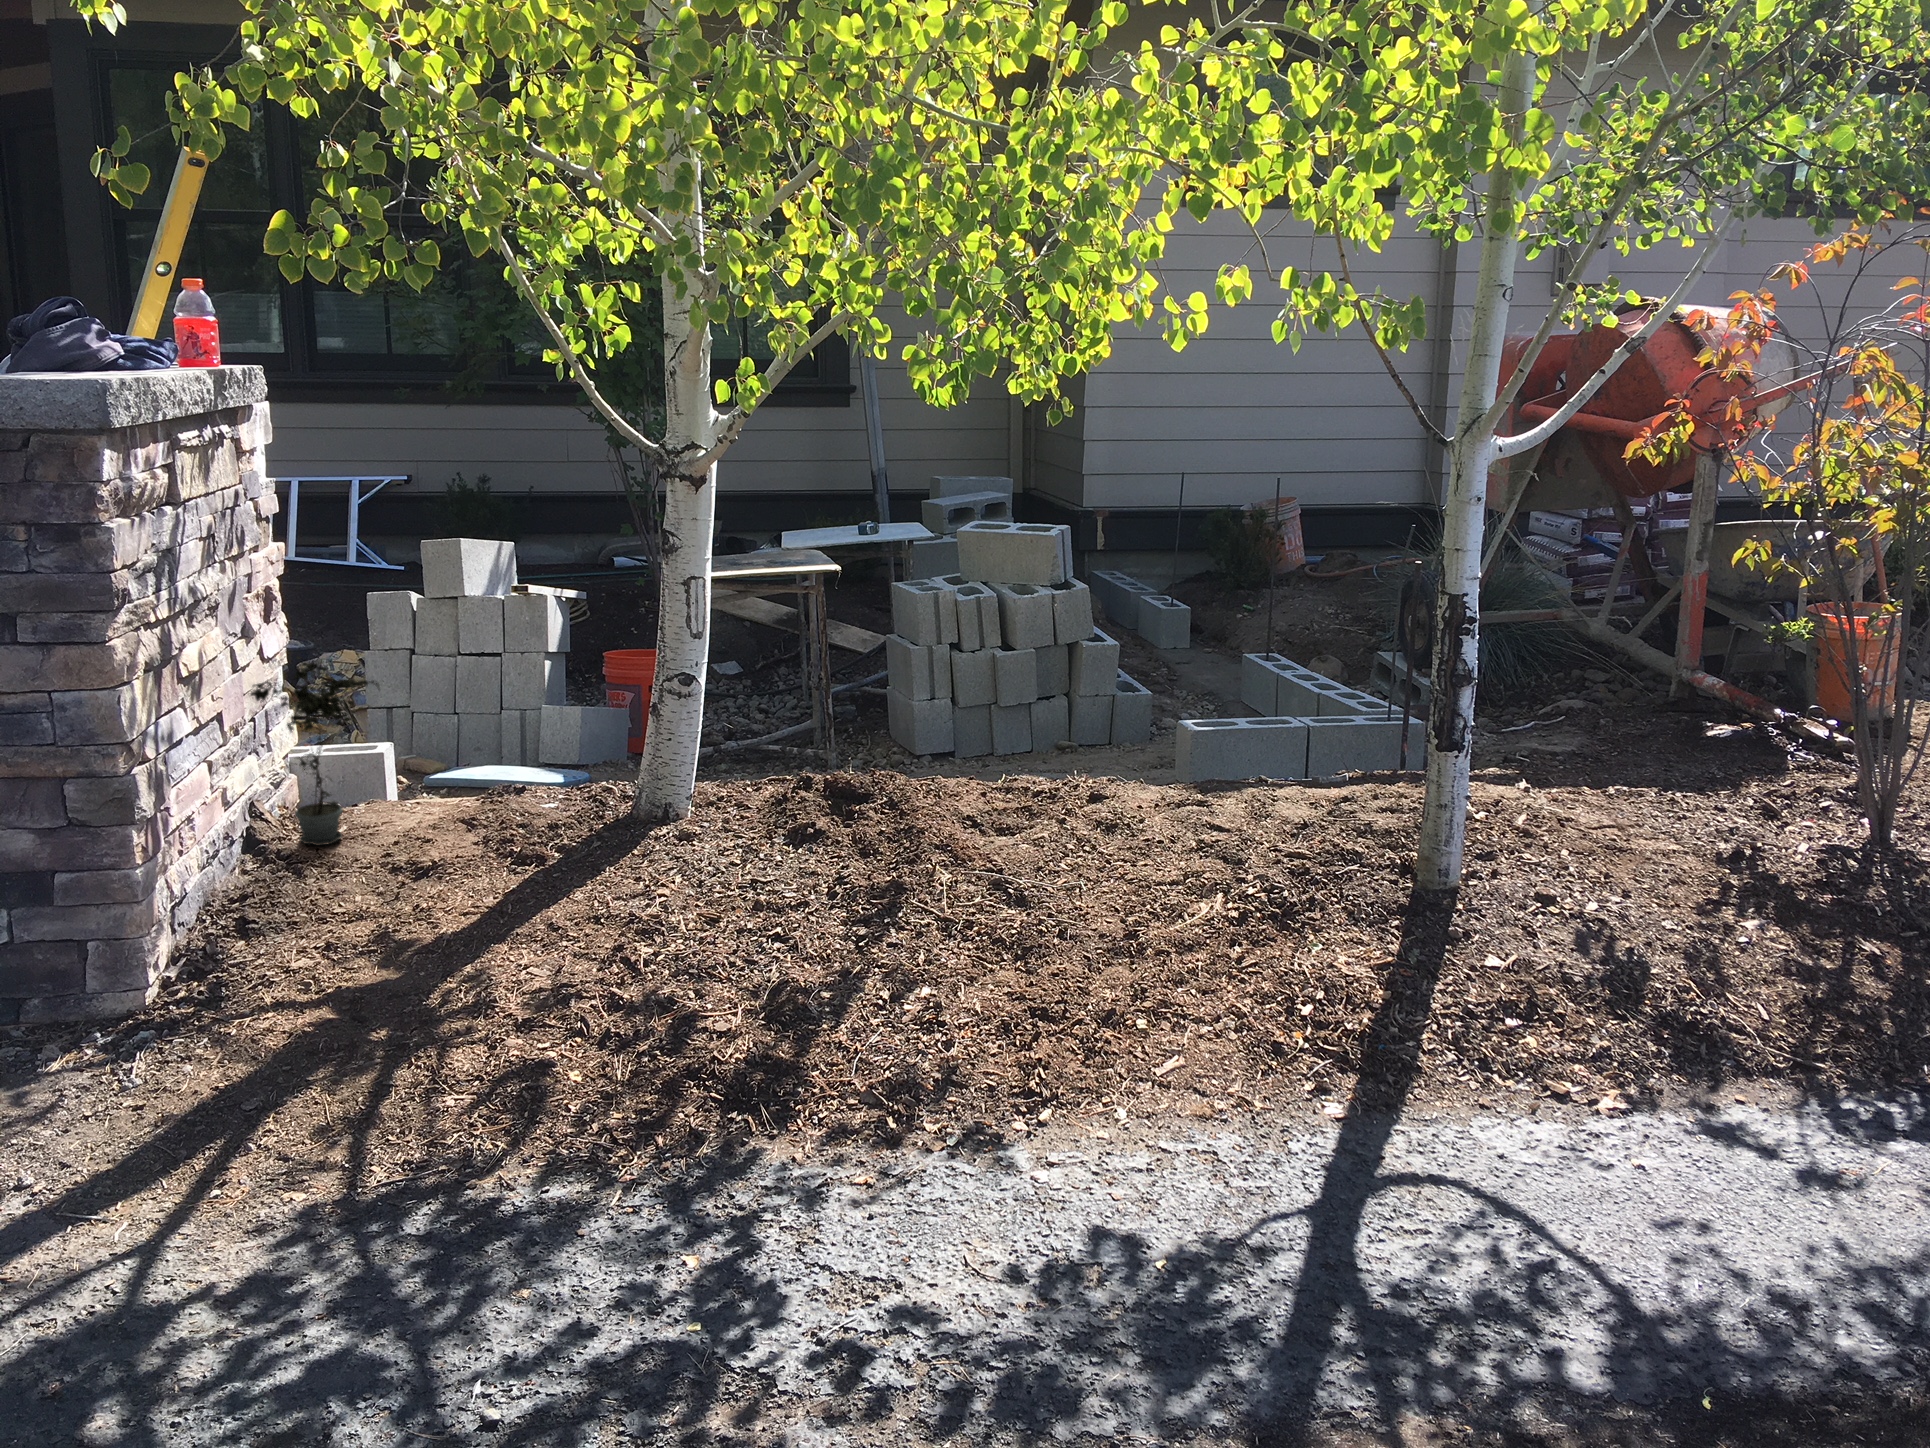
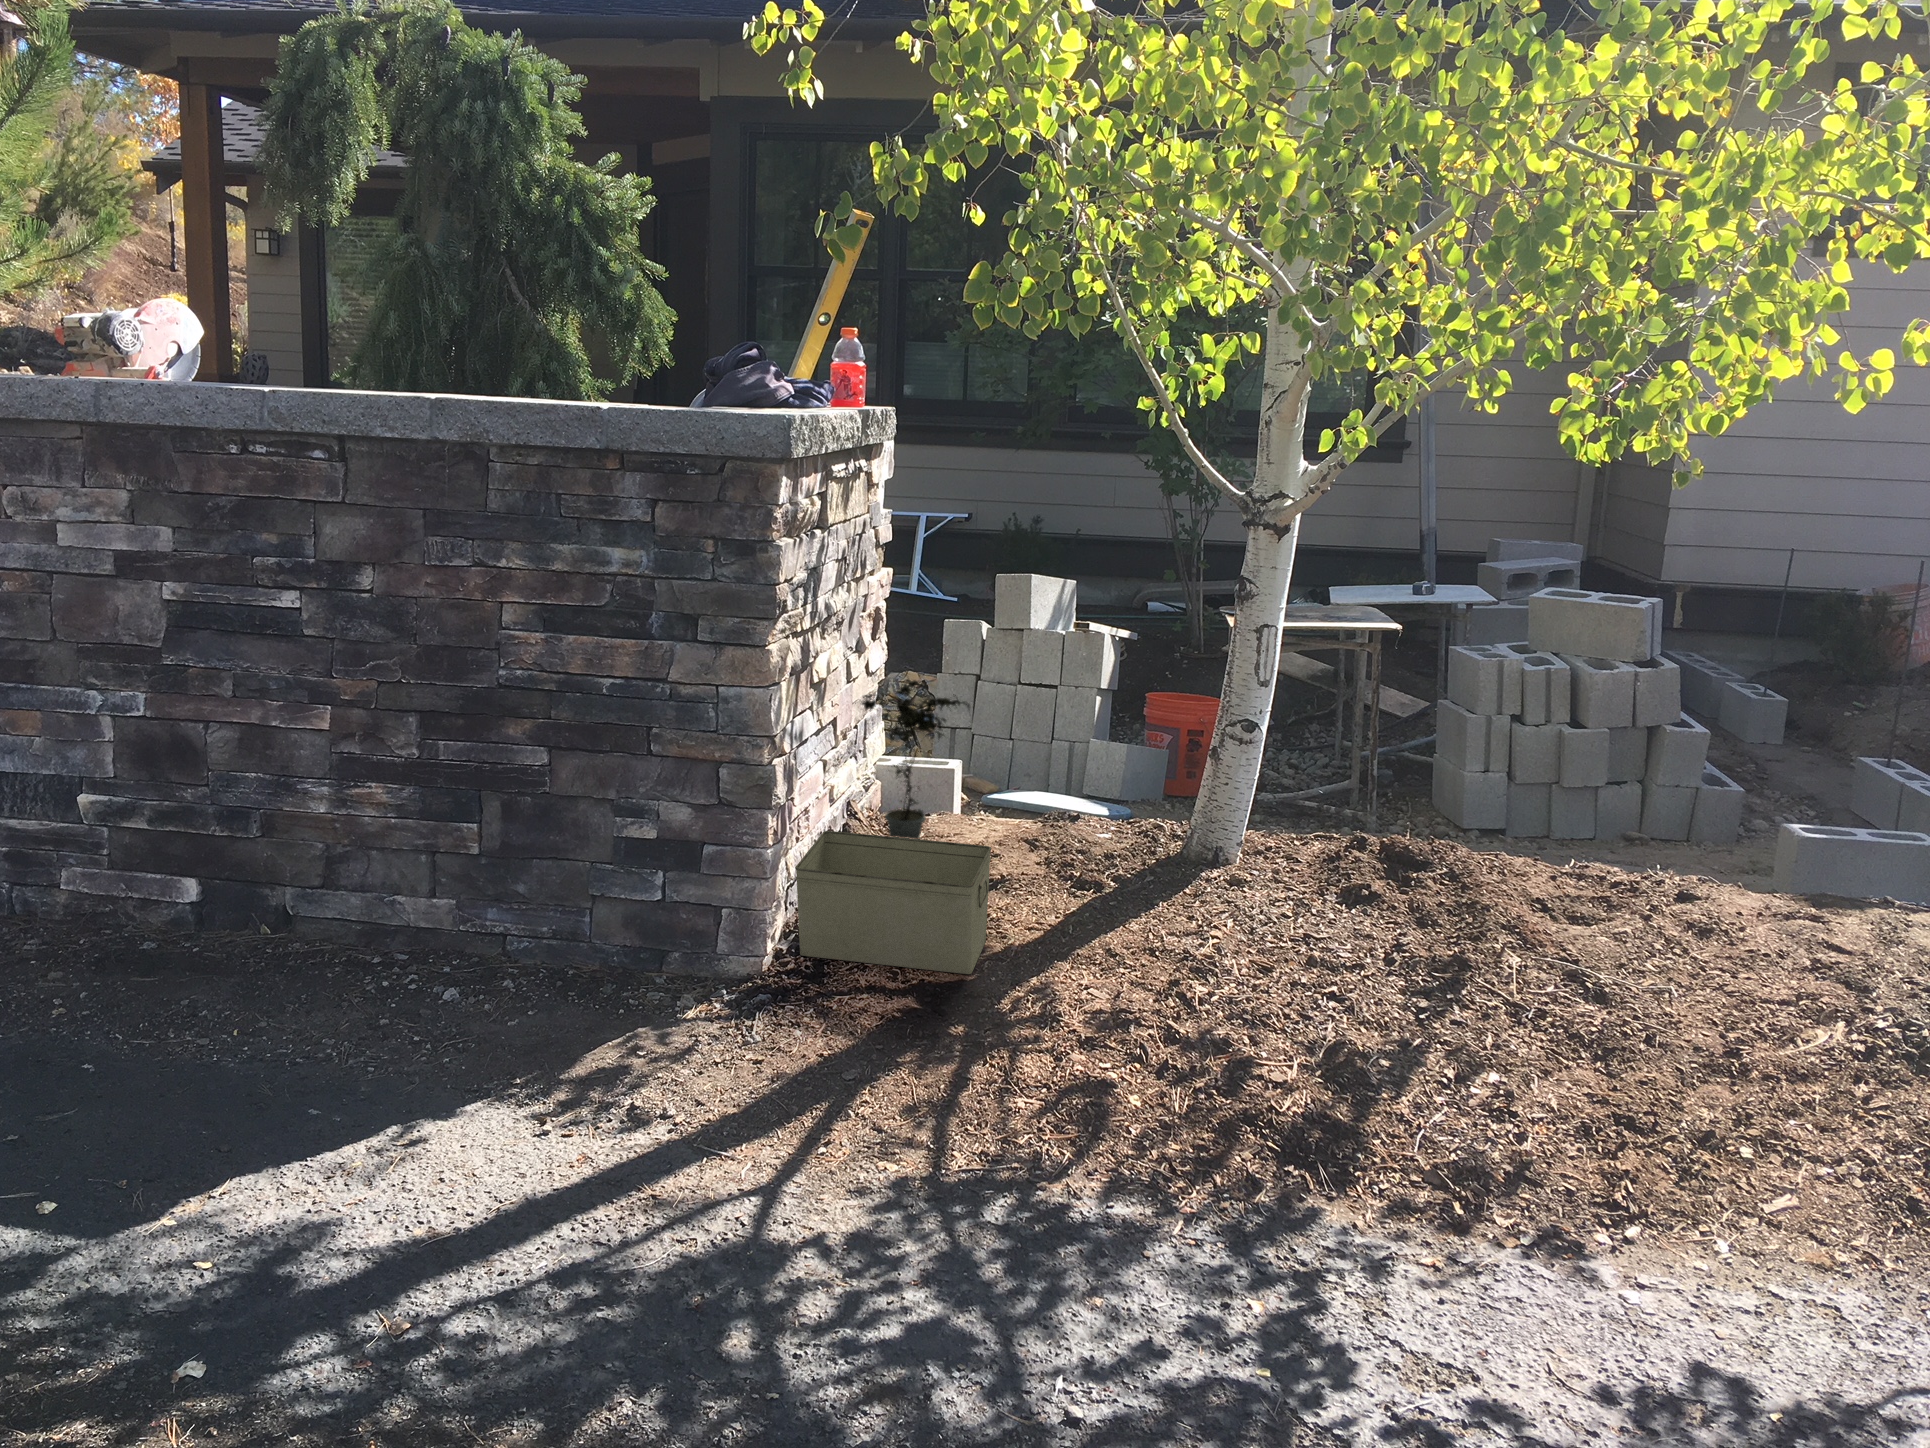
storage bin: none [176,833,415,980] -> present [795,831,992,974]

